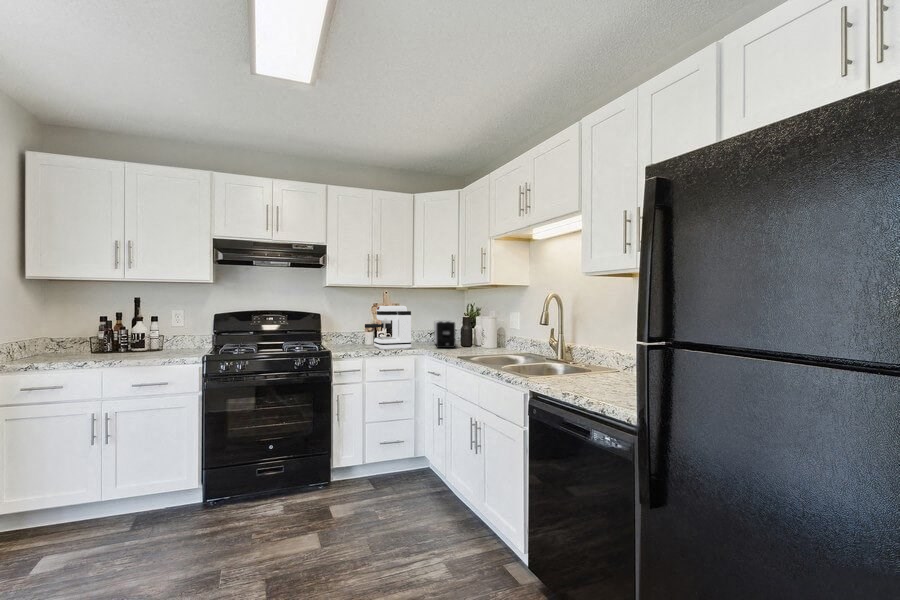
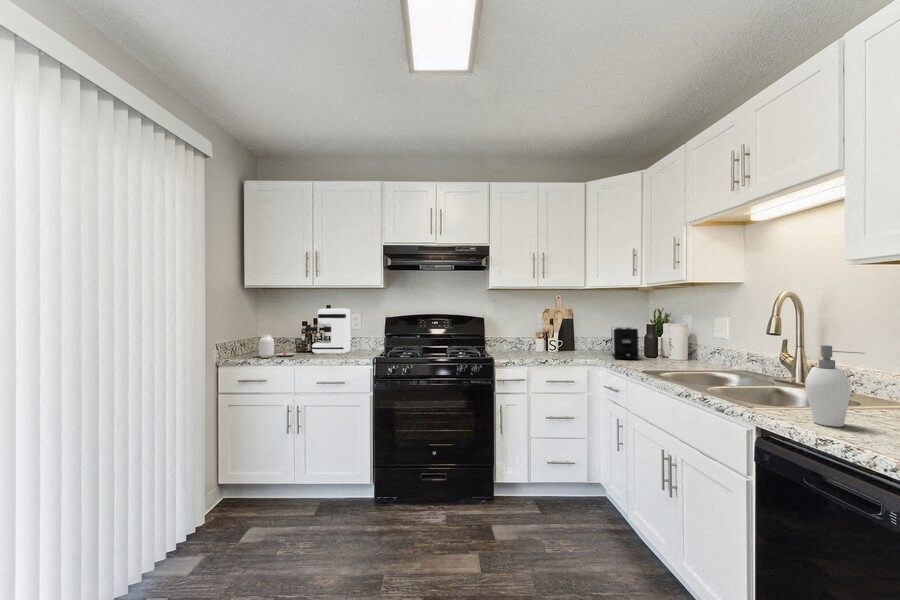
coffee maker: present [365,306,411,350] -> present [306,308,350,354]
soap dispenser: none [557,333,587,385] -> present [805,345,865,427]
jar: none [45,335,100,363] -> present [259,335,295,358]

